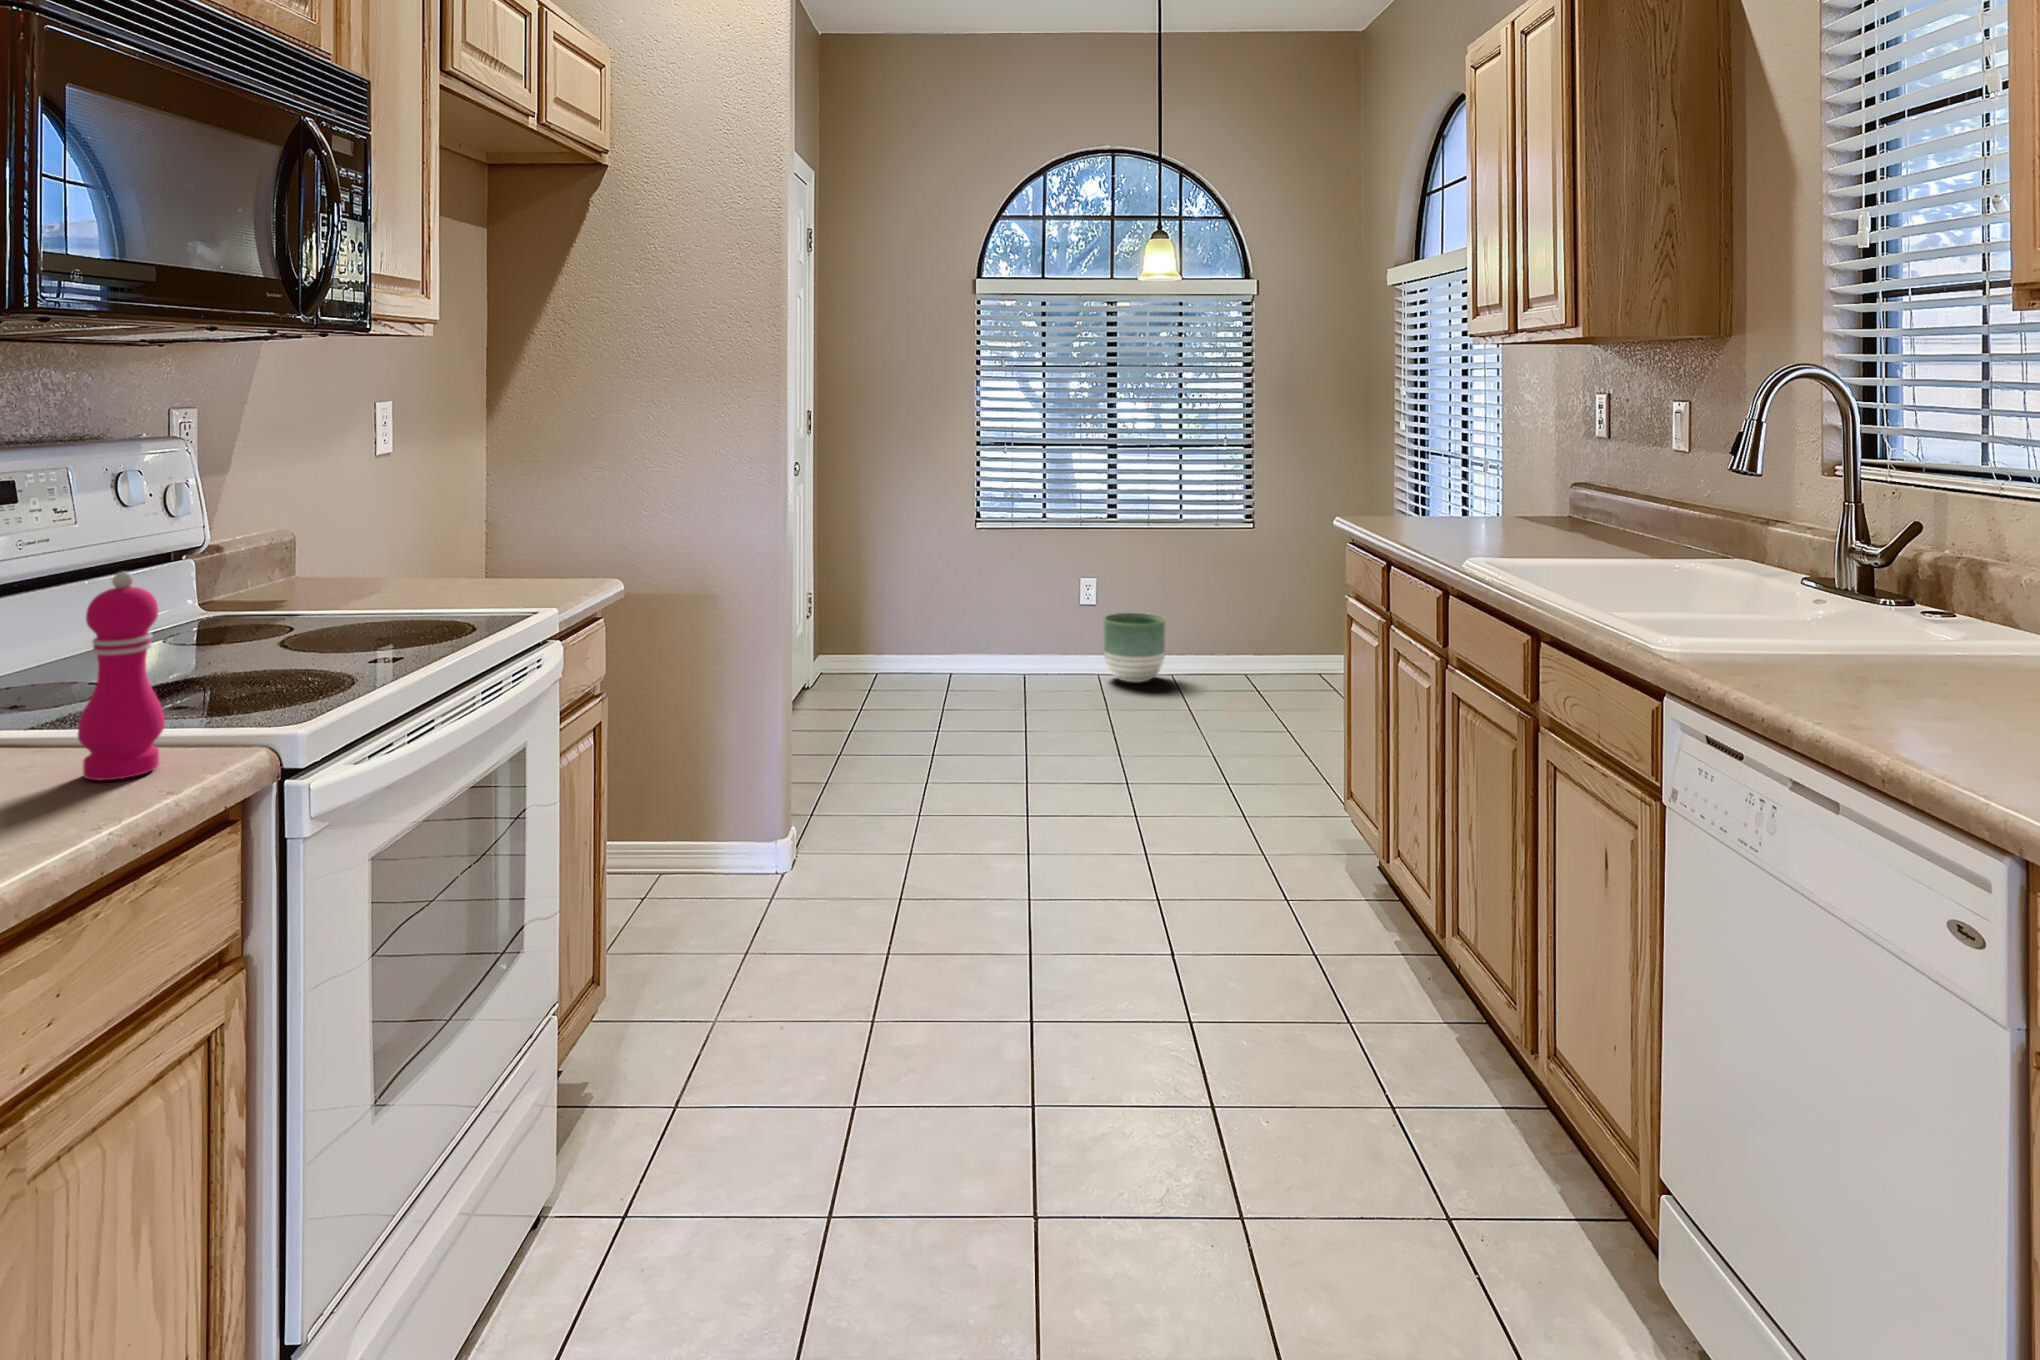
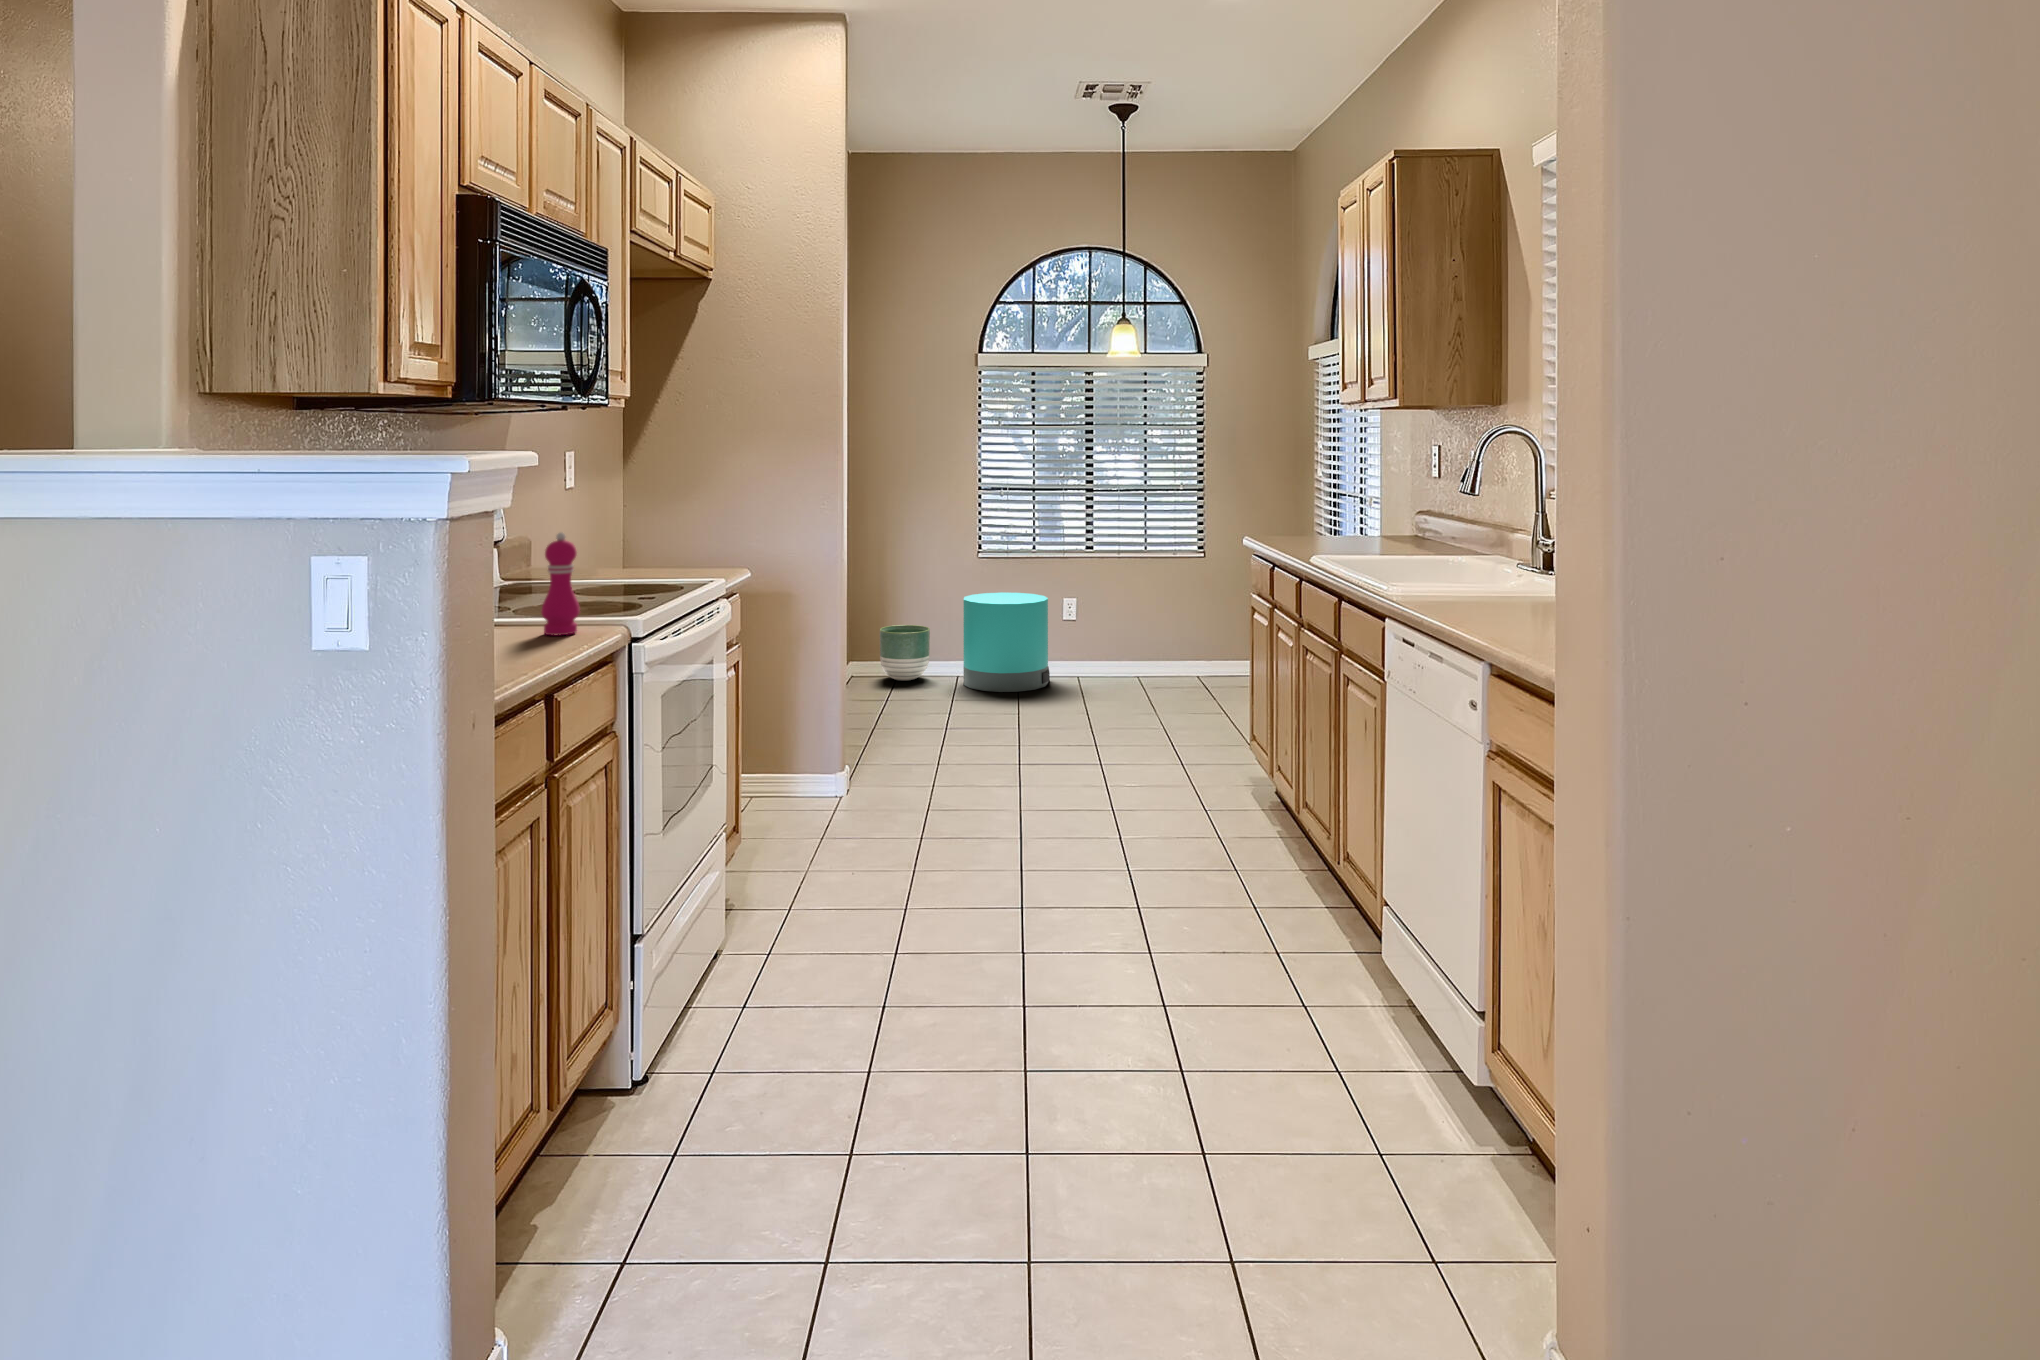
trash can: none [958,572,1065,699] -> present [964,593,1050,692]
planter: present [1104,613,1165,682] -> present [880,625,930,681]

